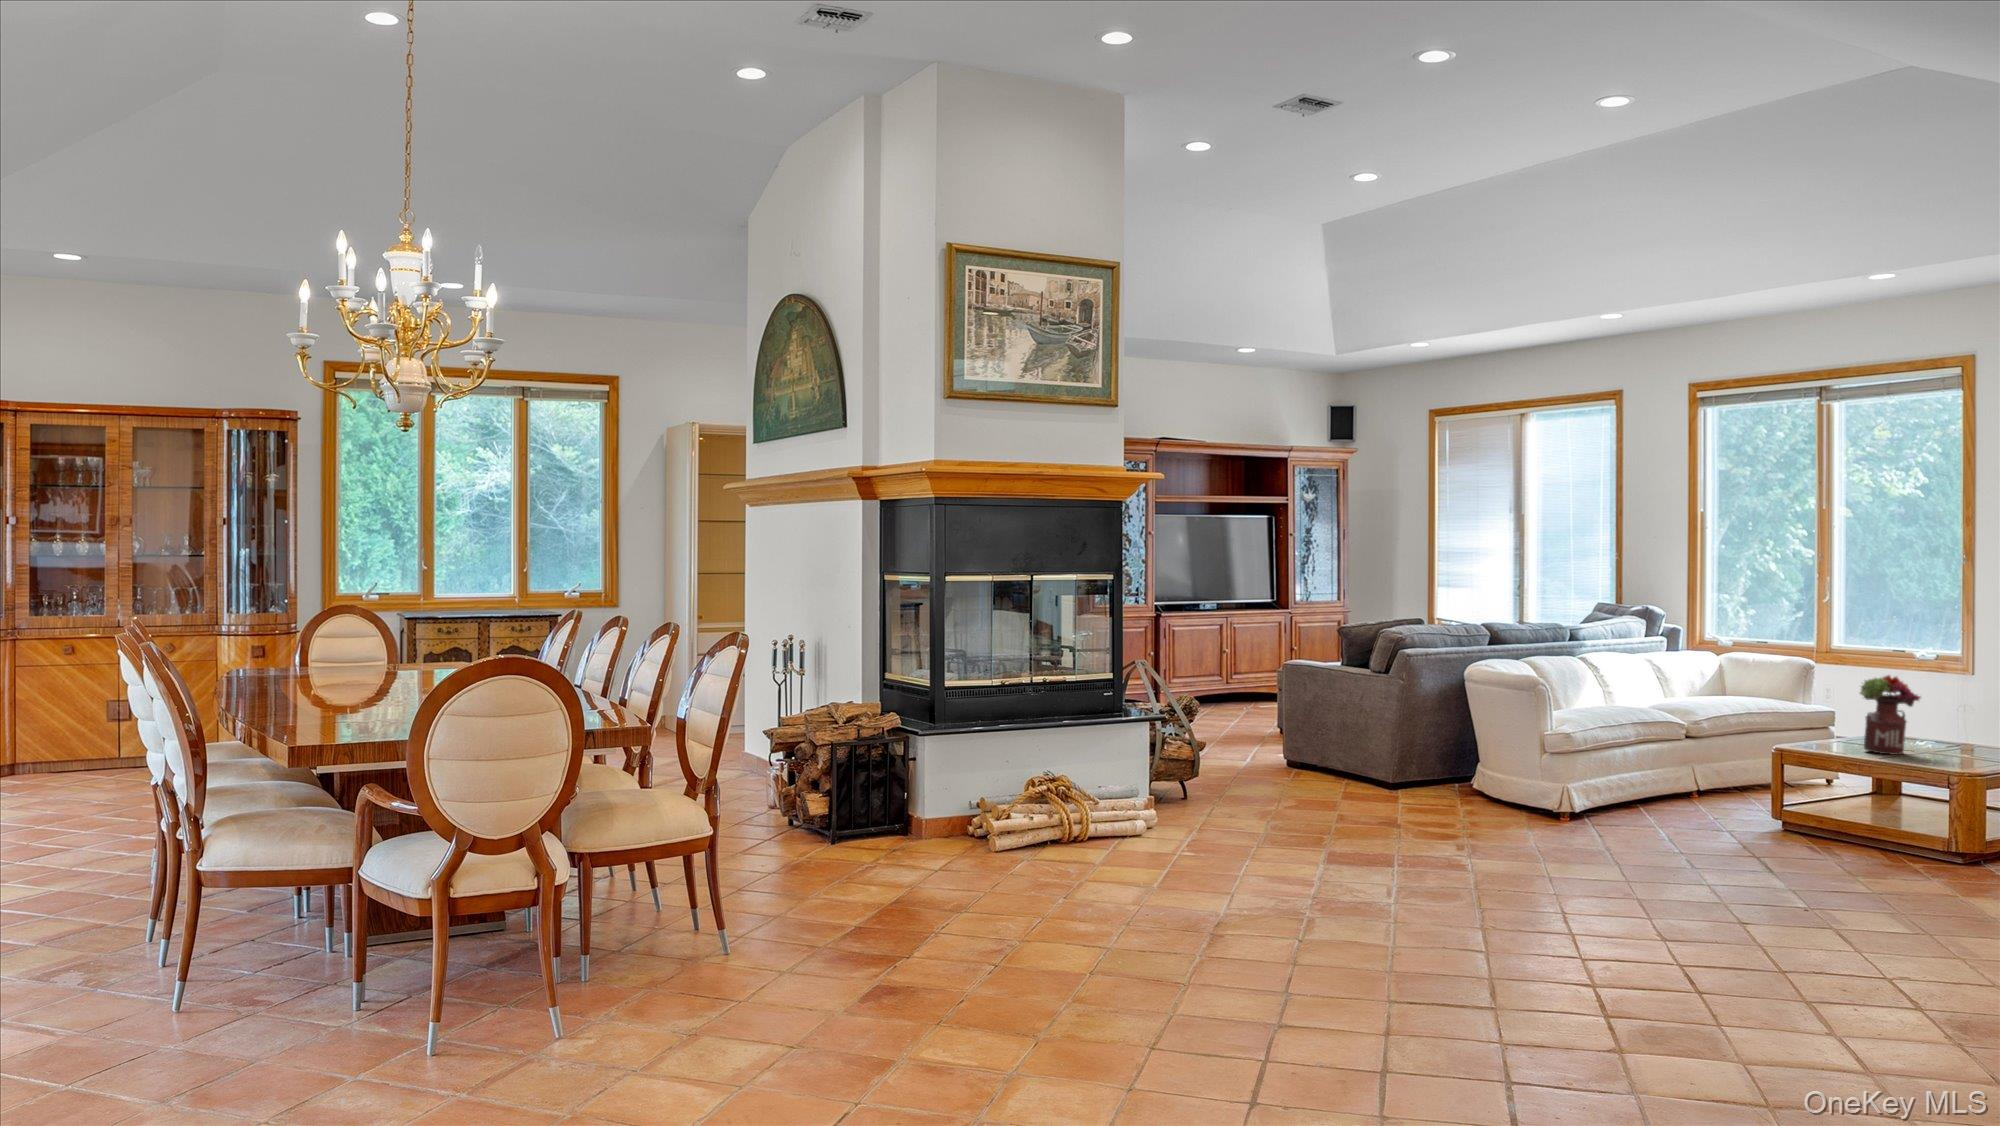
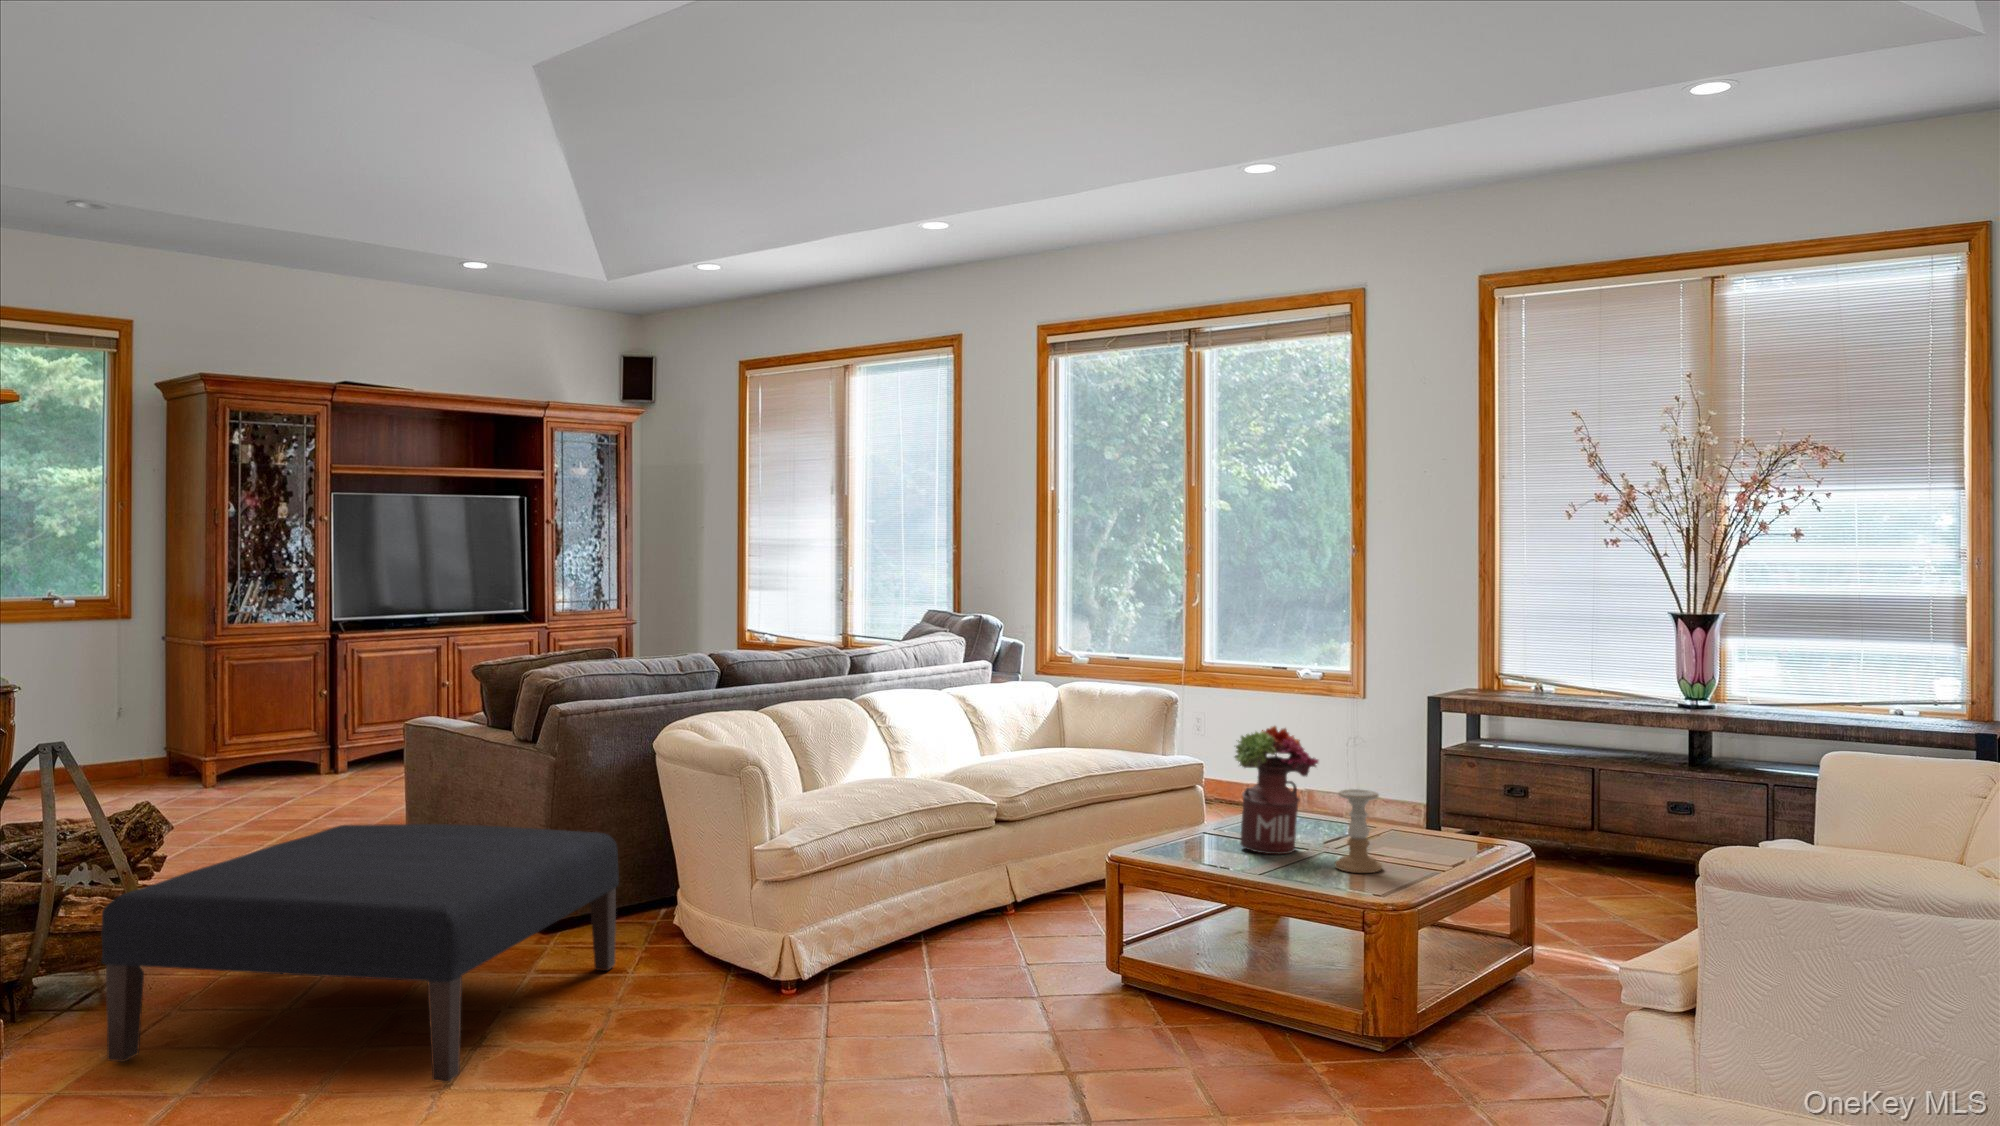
candle holder: none [1930,713,1965,764] -> present [1335,789,1382,873]
ottoman: none [1222,715,1453,832] -> present [102,824,619,1083]

